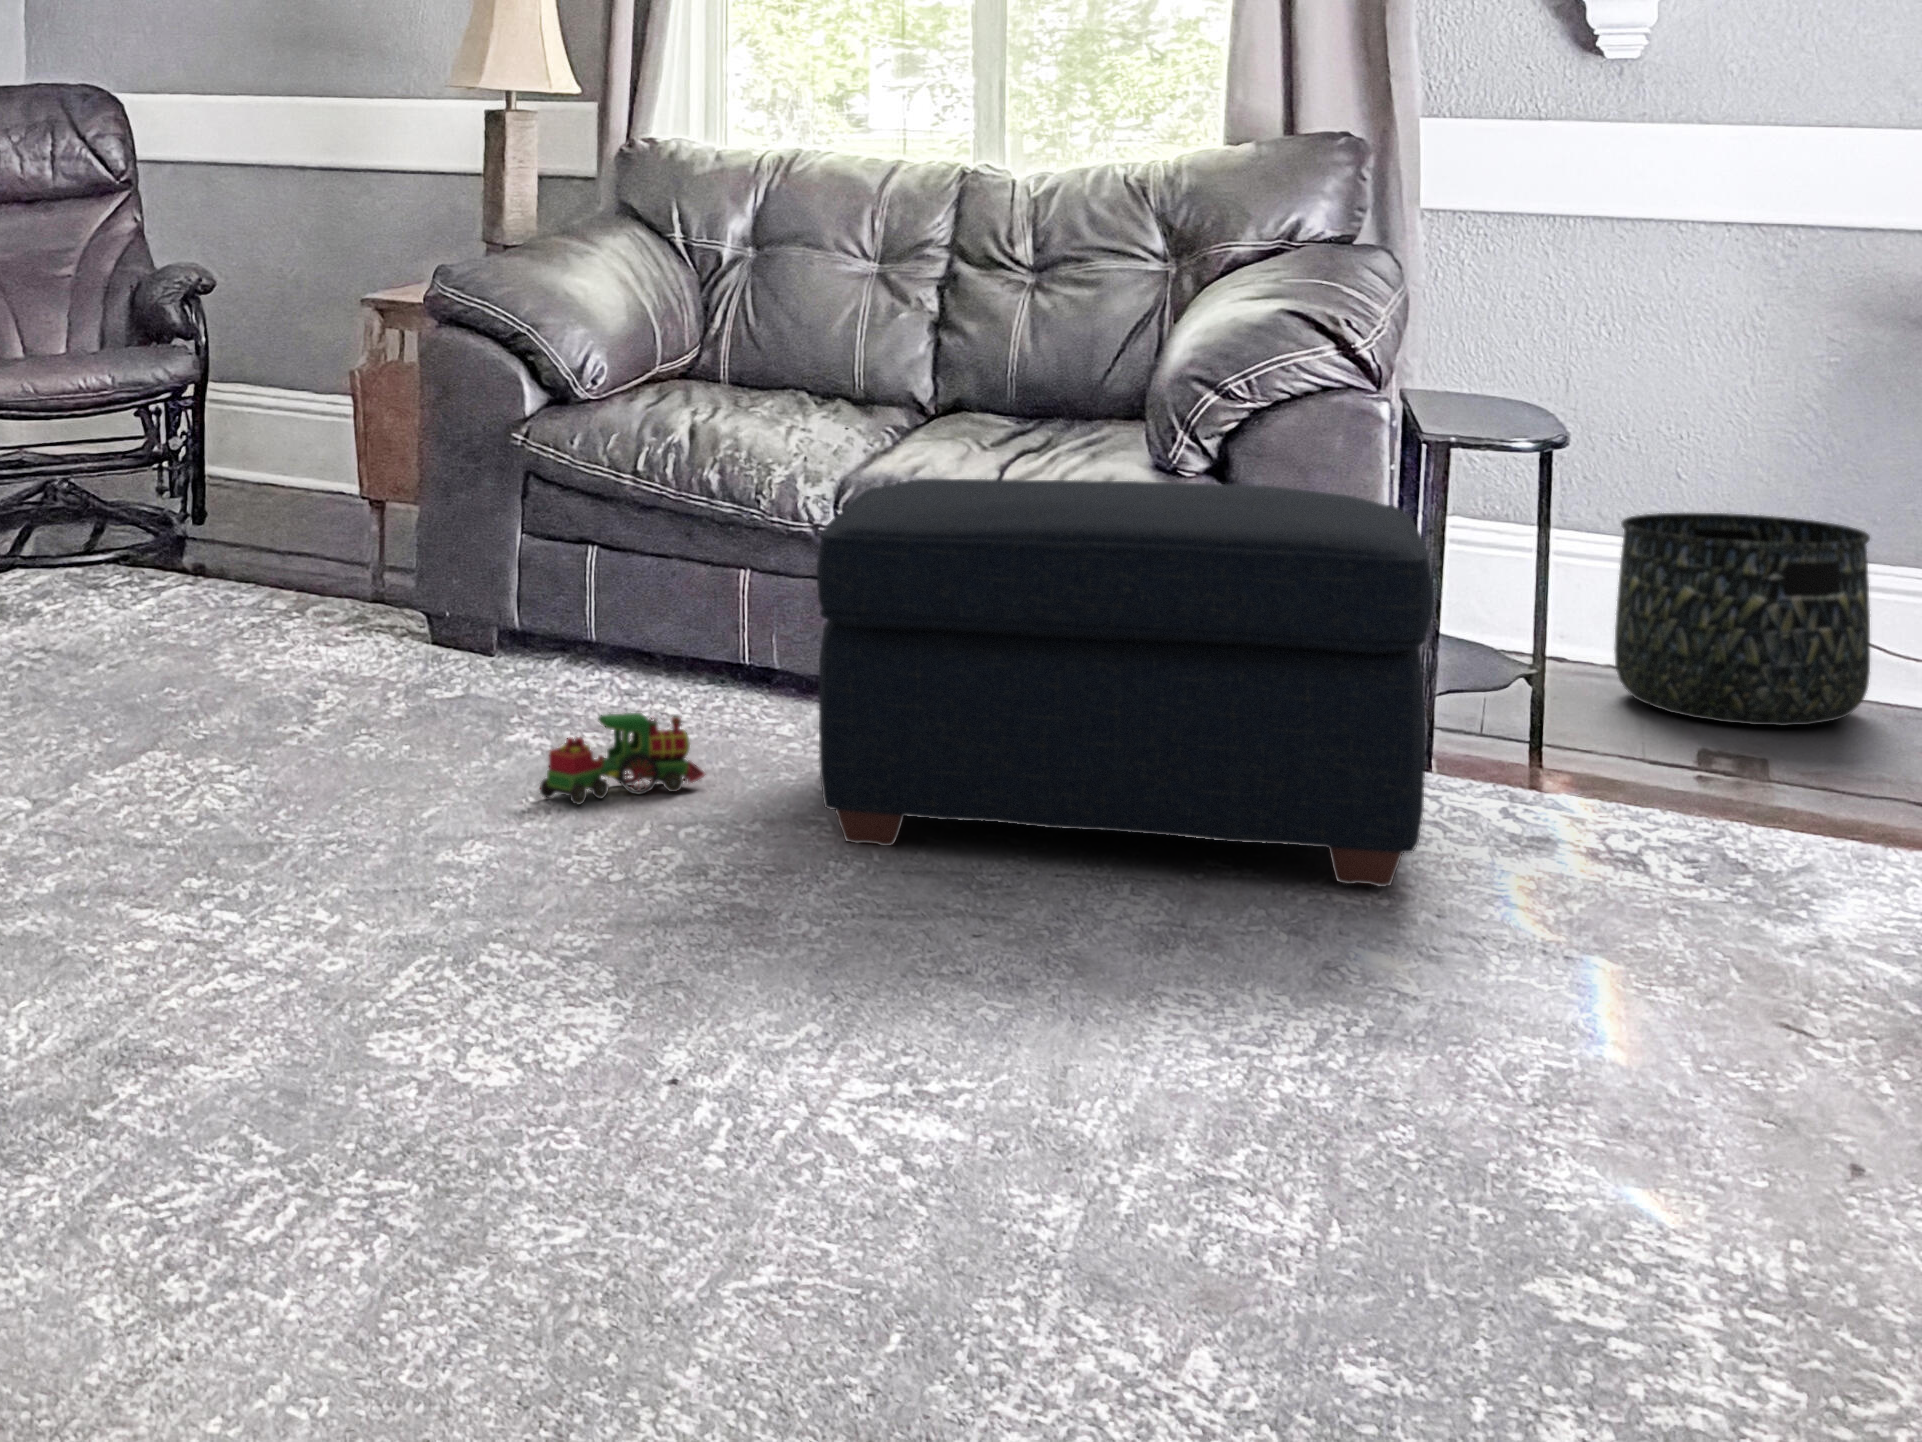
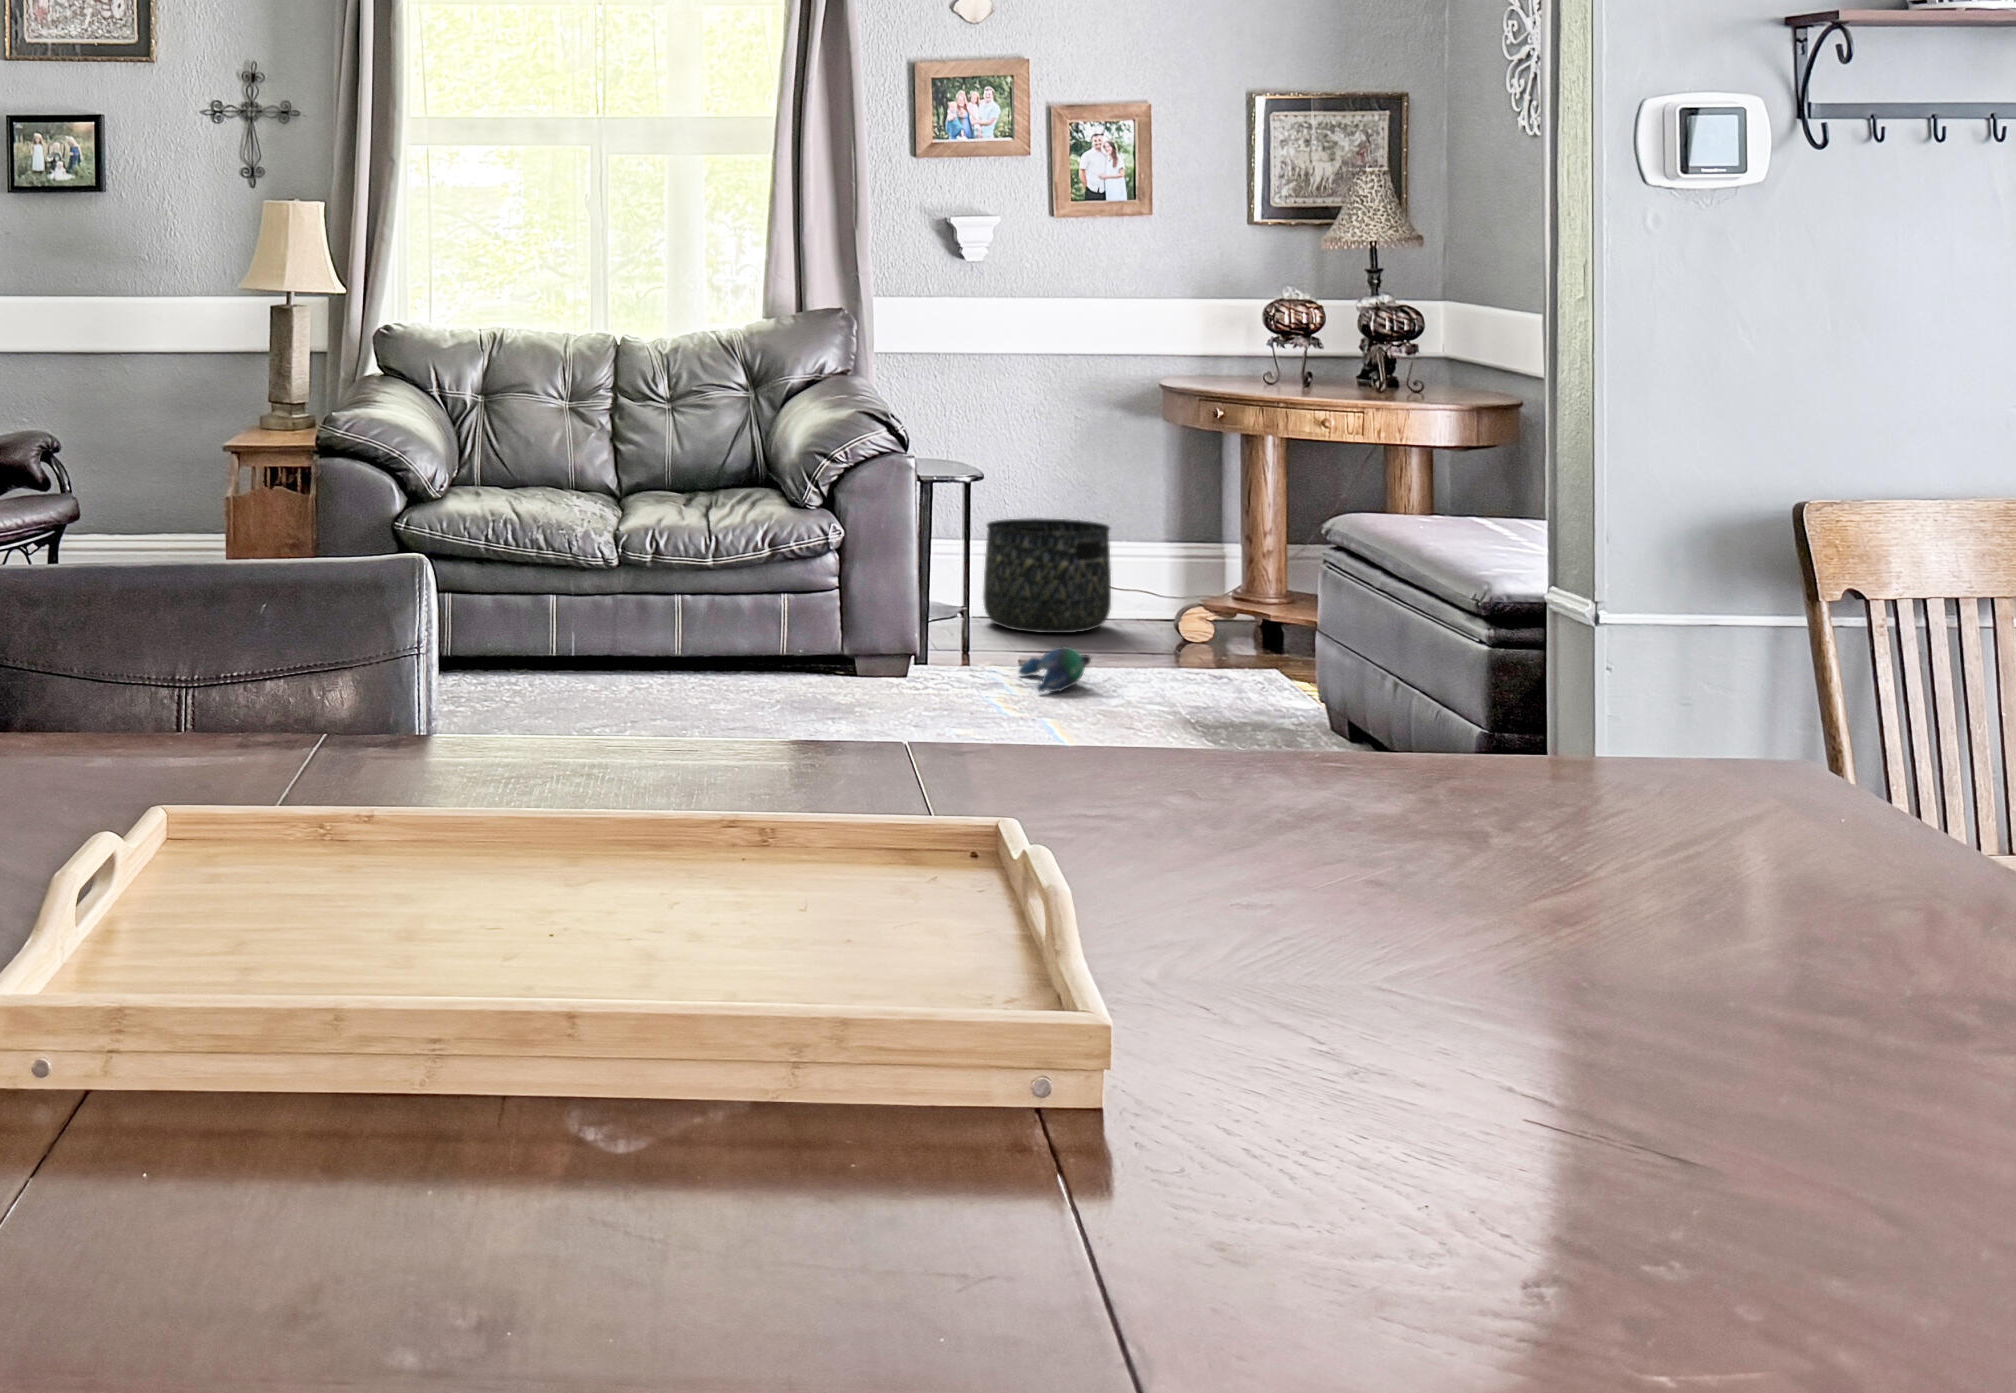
ottoman: present [817,479,1434,887] -> none [645,510,990,723]
toy train: present [540,713,705,805] -> none [498,663,579,718]
plush toy: none [1585,761,1719,851] -> present [1019,647,1091,692]

